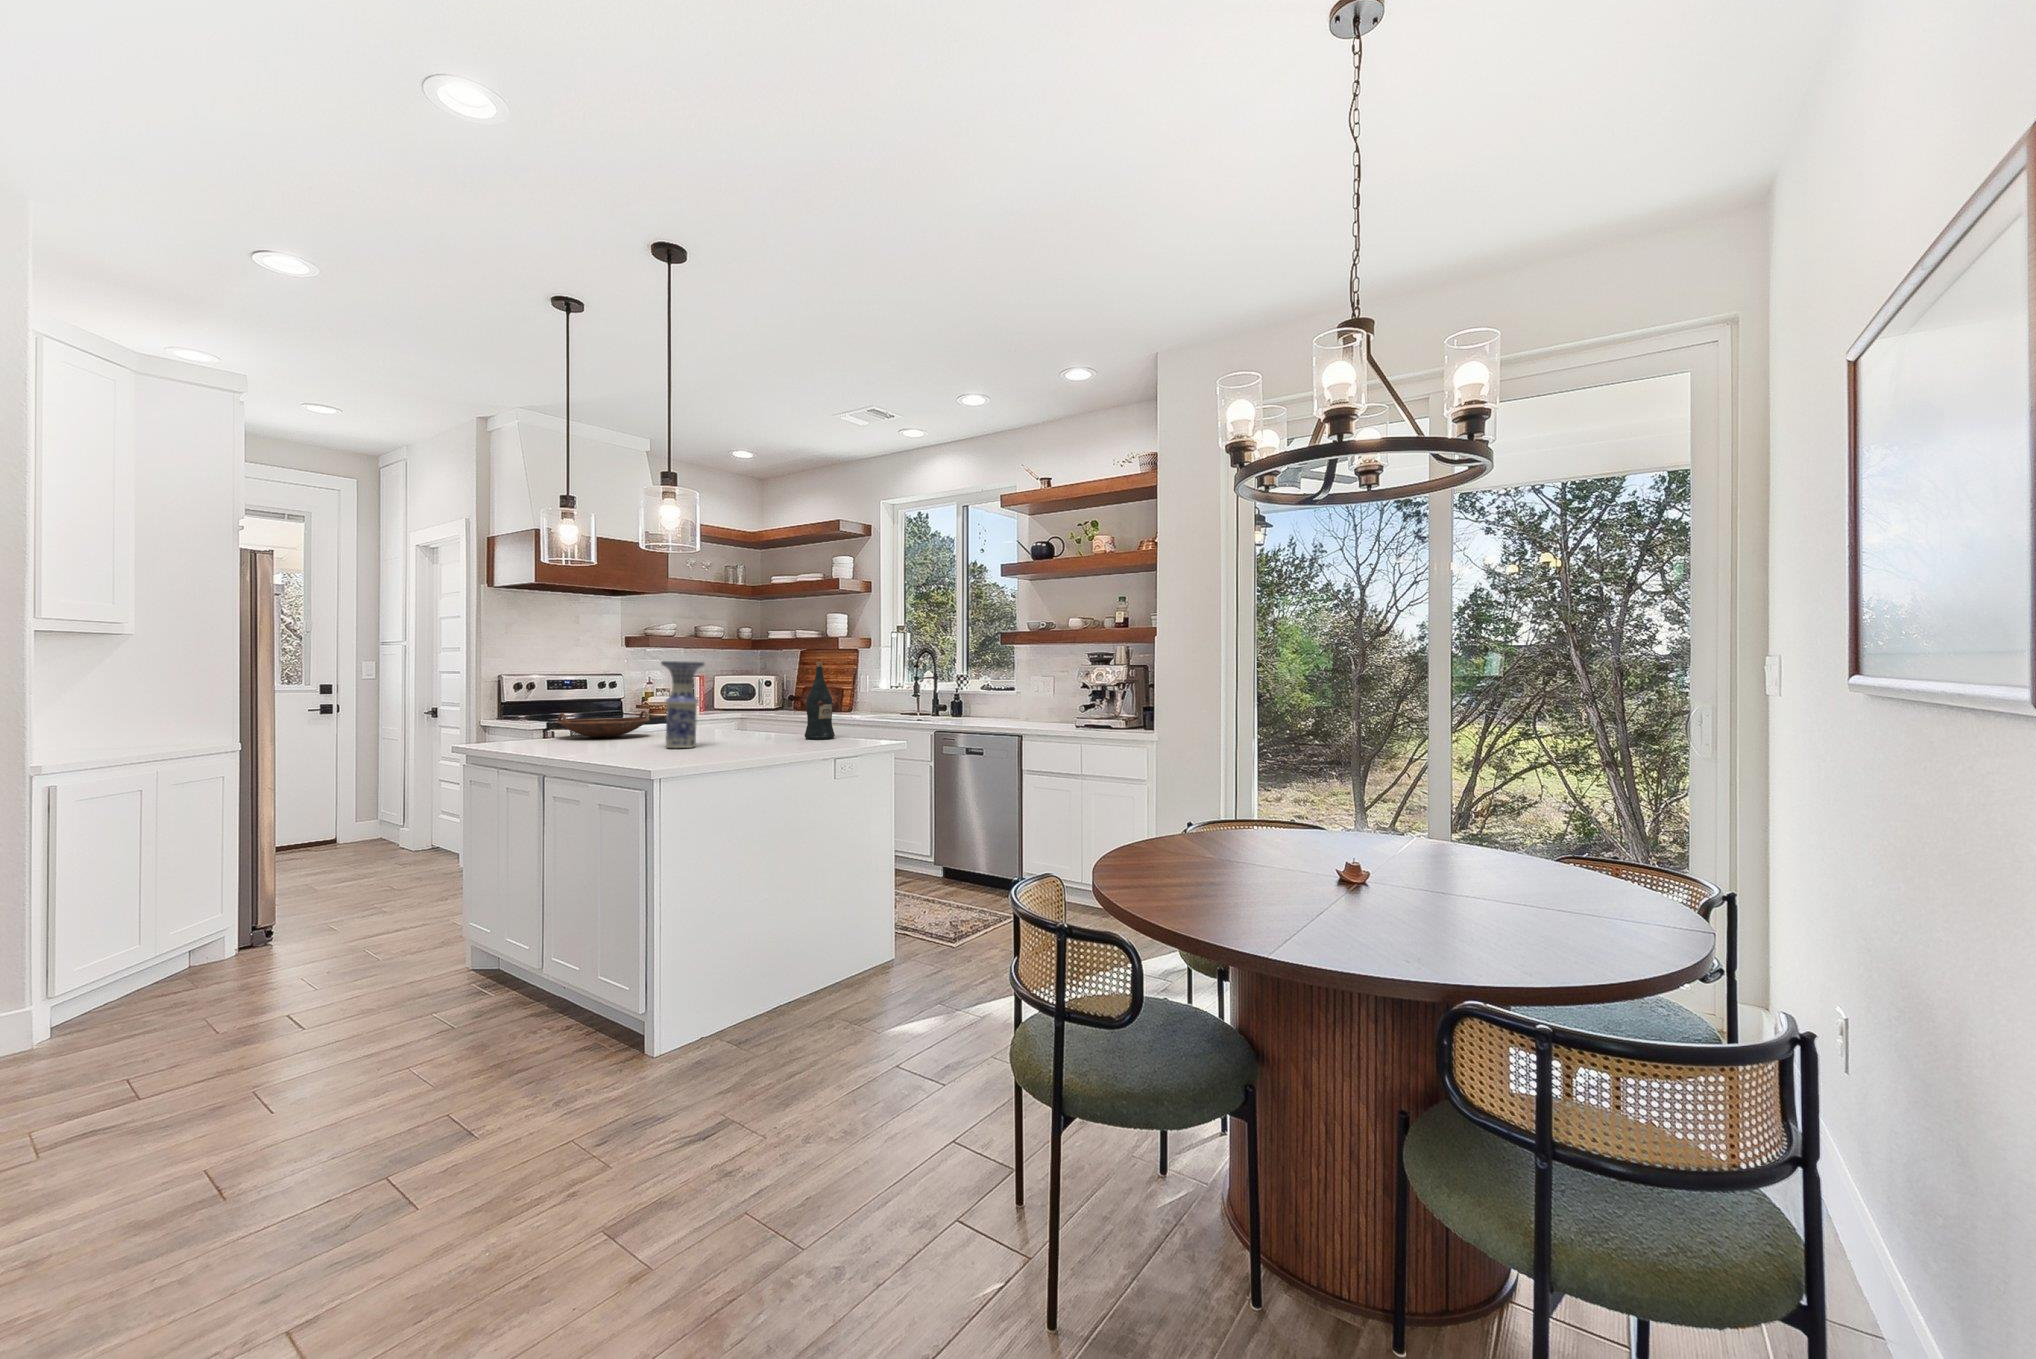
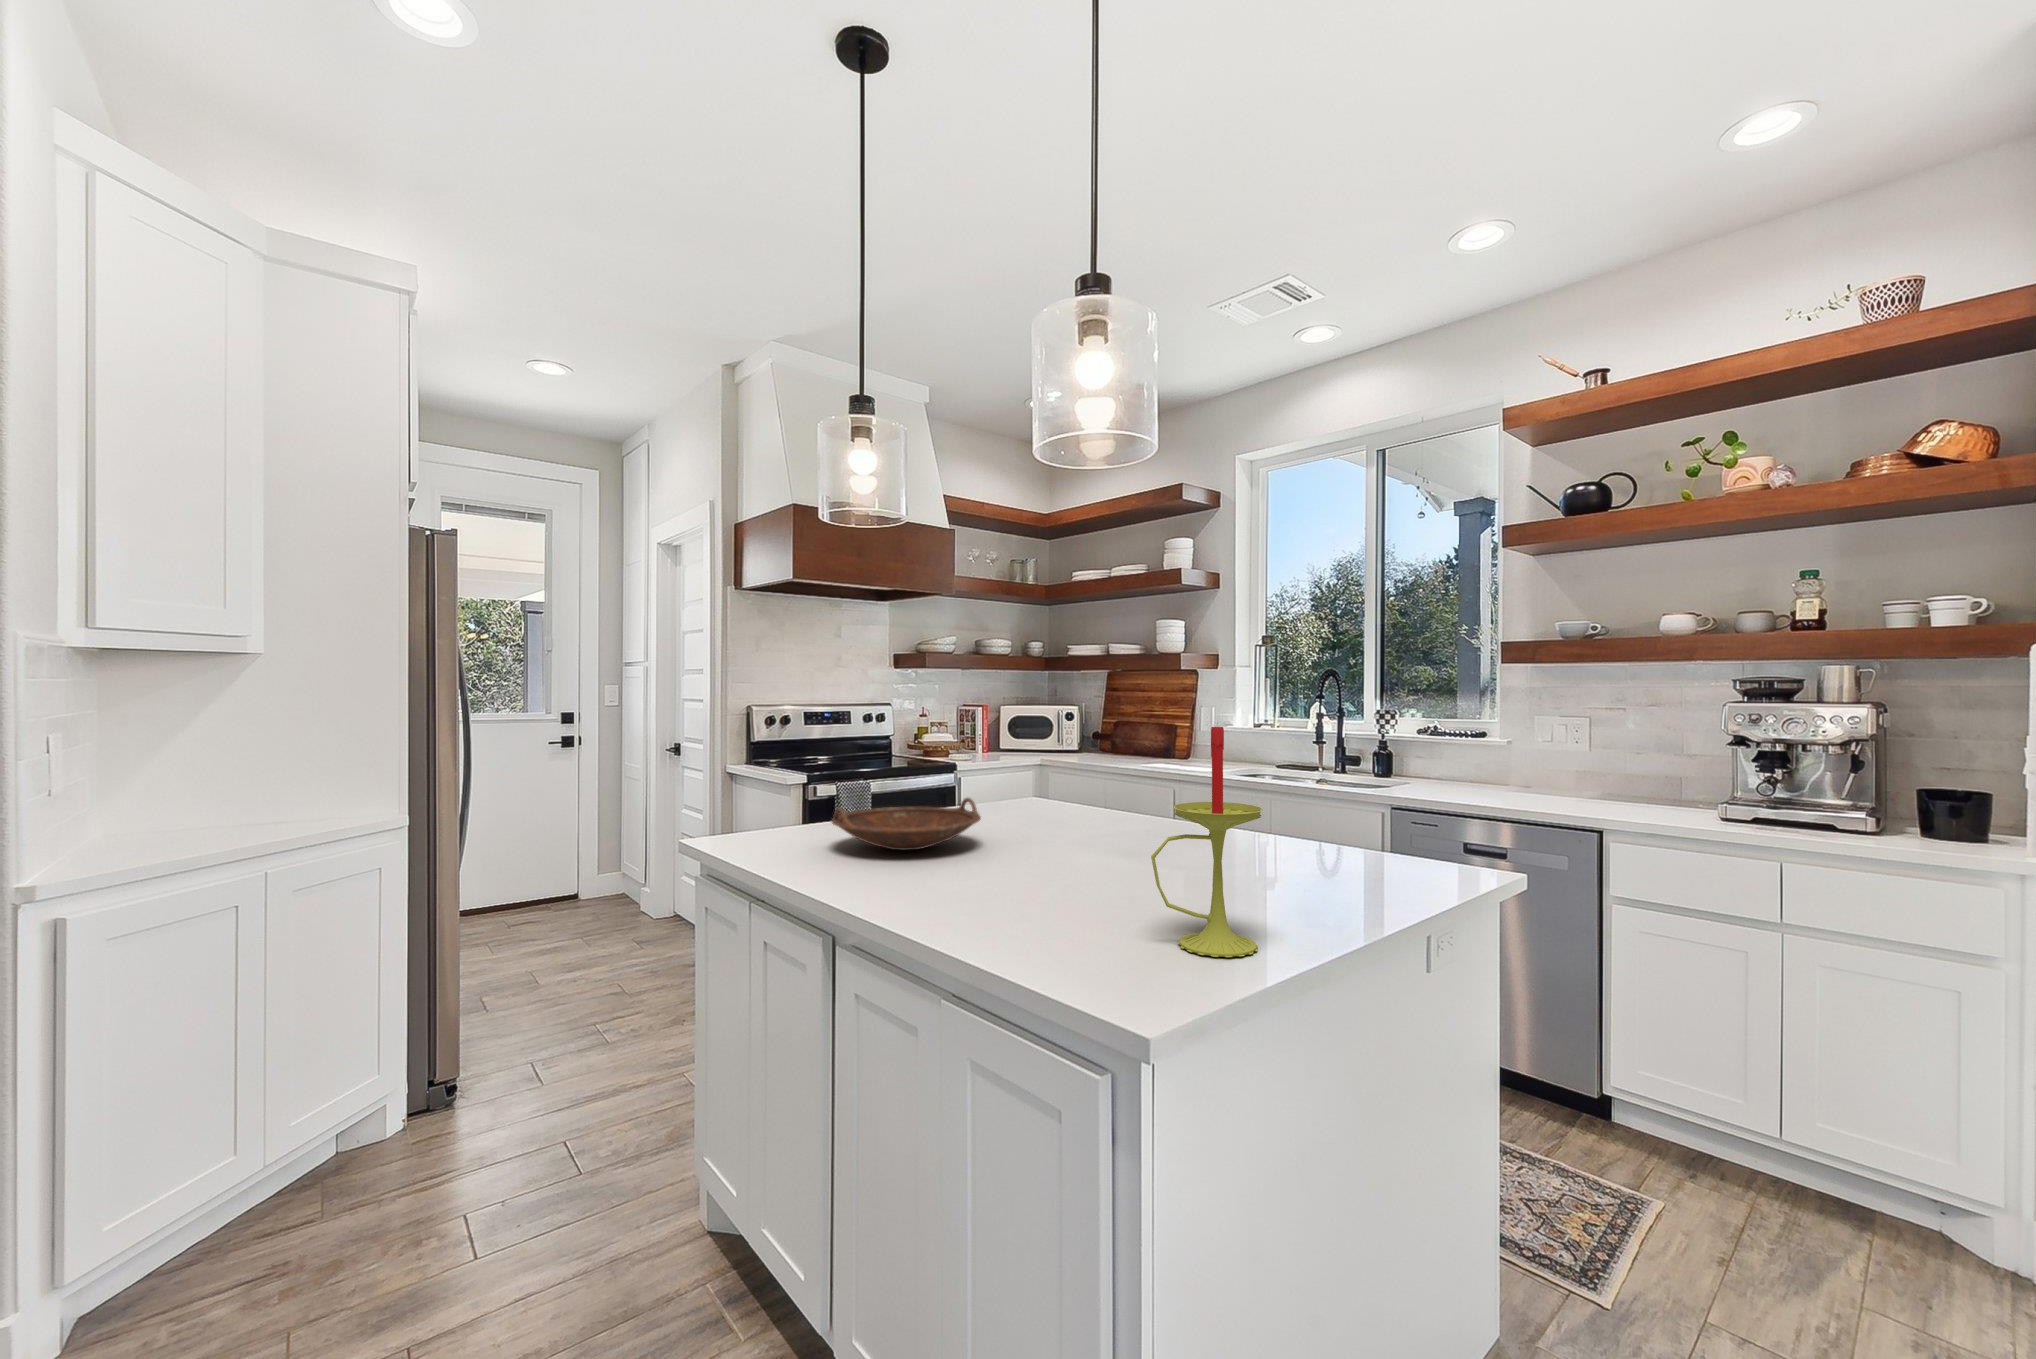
candle: none [703,654,753,752] -> present [1151,727,1263,957]
vase: present [661,661,705,748] -> none [1043,726,1131,921]
wine bottle: present [805,662,835,739] -> none [1285,719,1349,881]

